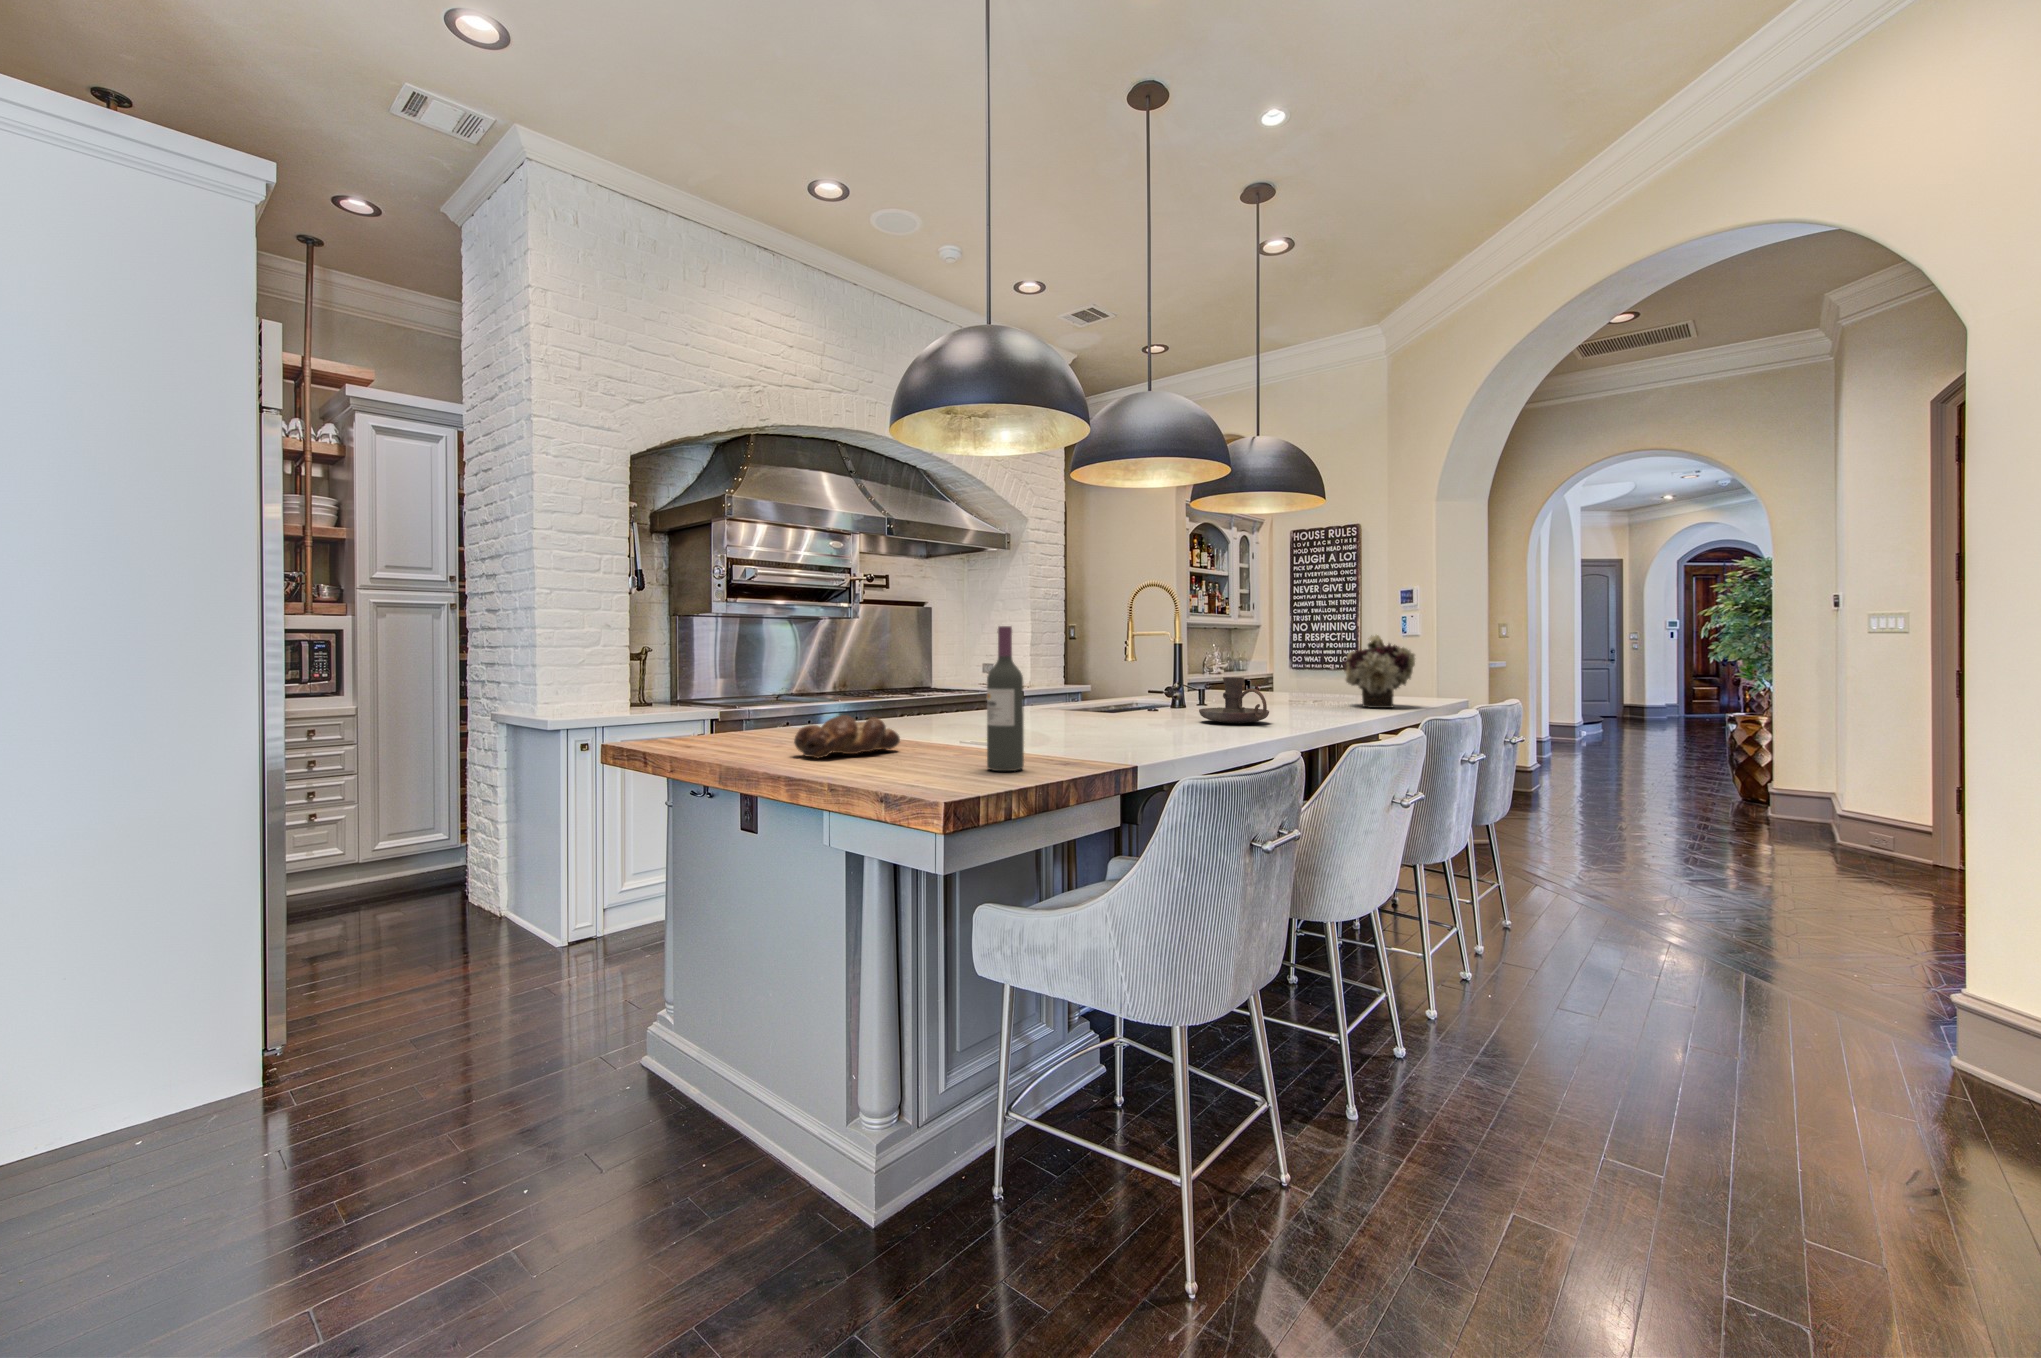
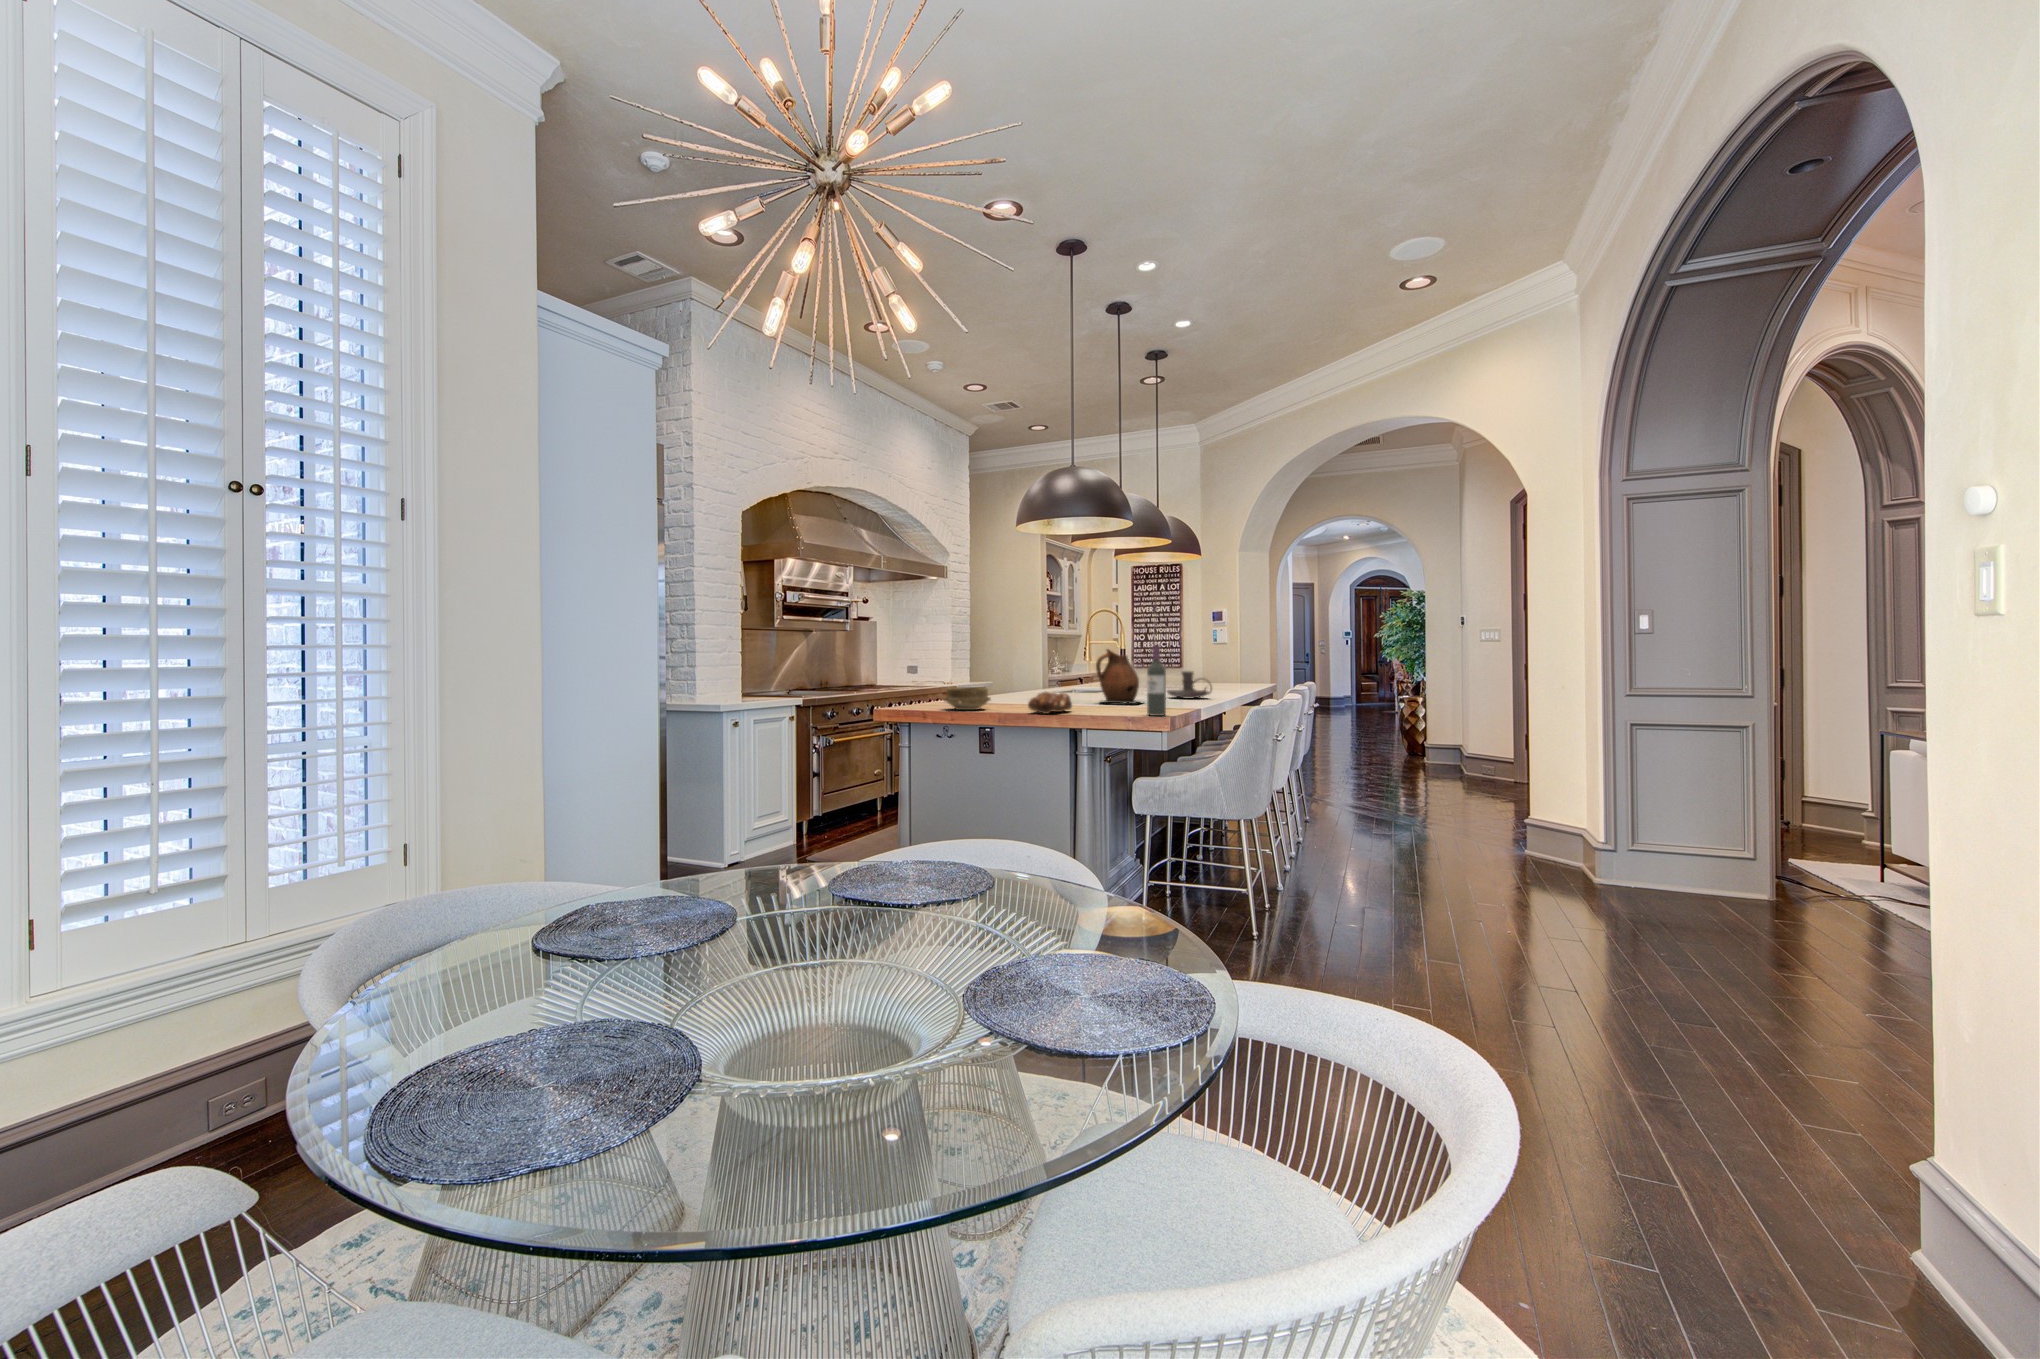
flower arrangement: present [1343,635,1415,708] -> none [1215,645,1262,691]
ceramic pitcher: none [1026,638,1117,737] -> present [1096,649,1139,704]
ceramic bowl: none [702,702,794,744] -> present [944,687,990,710]

